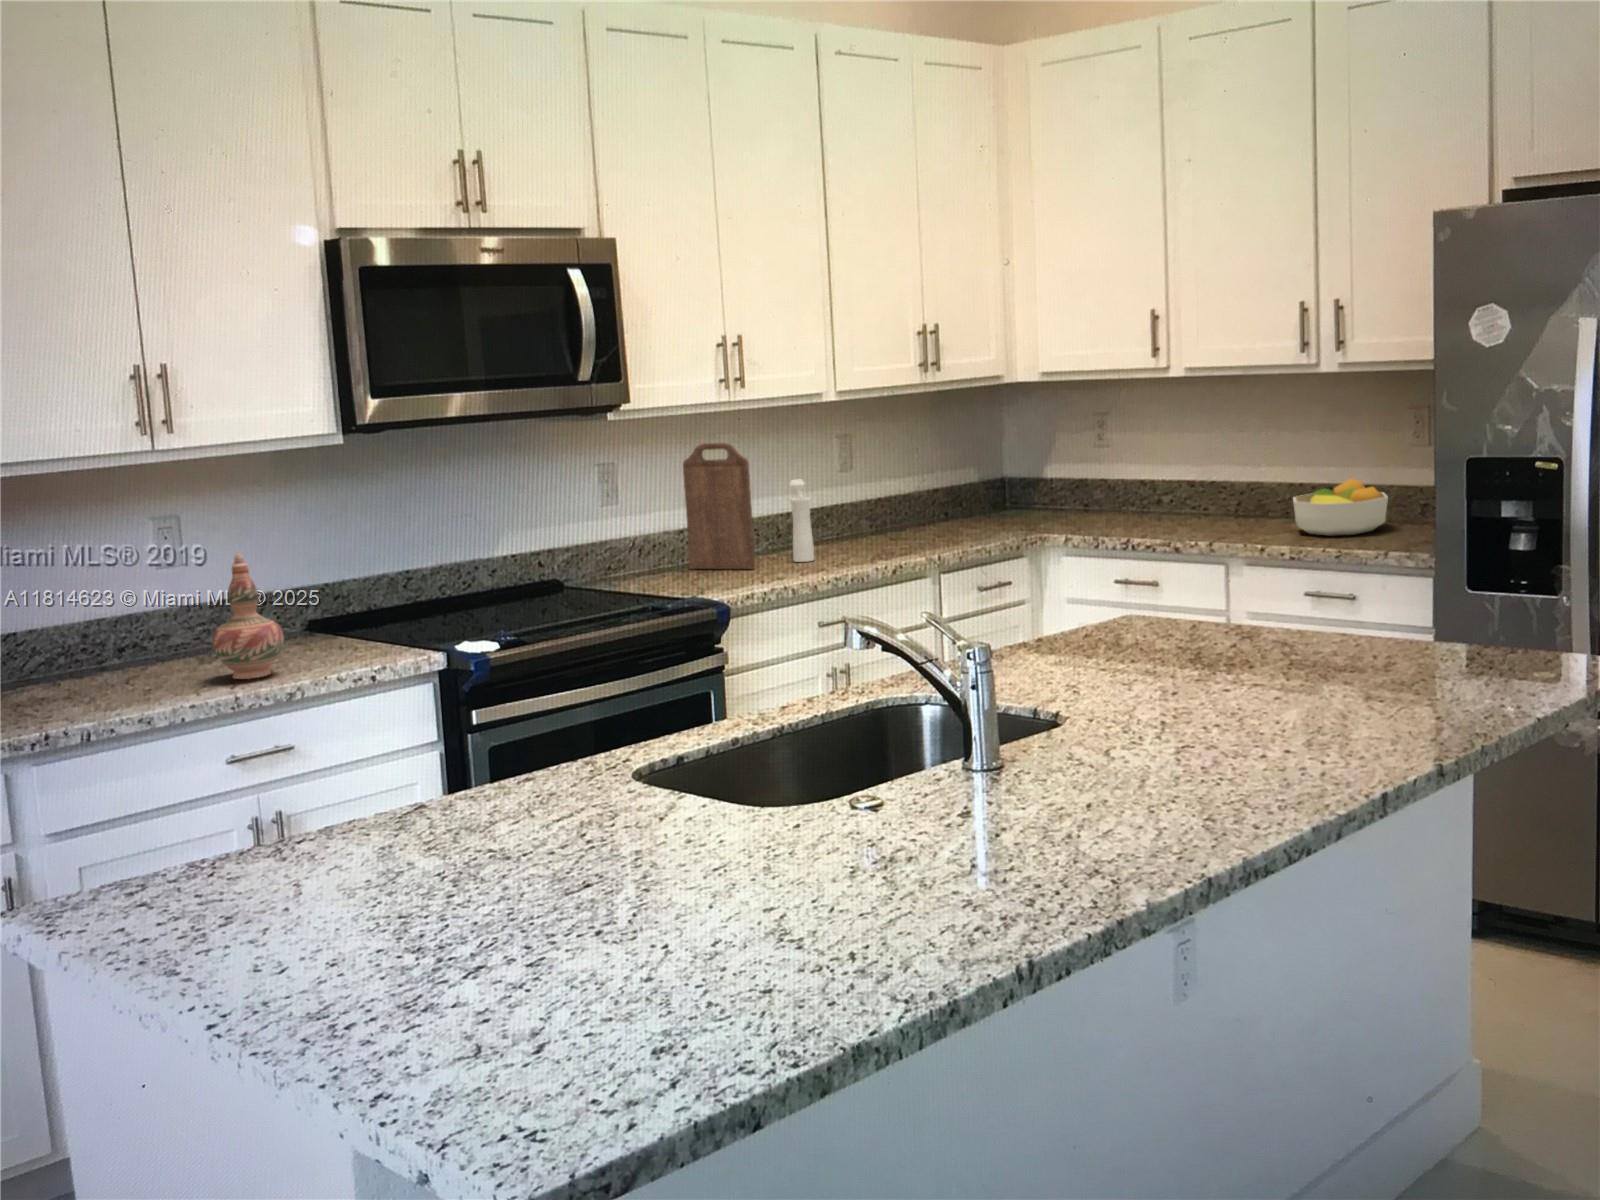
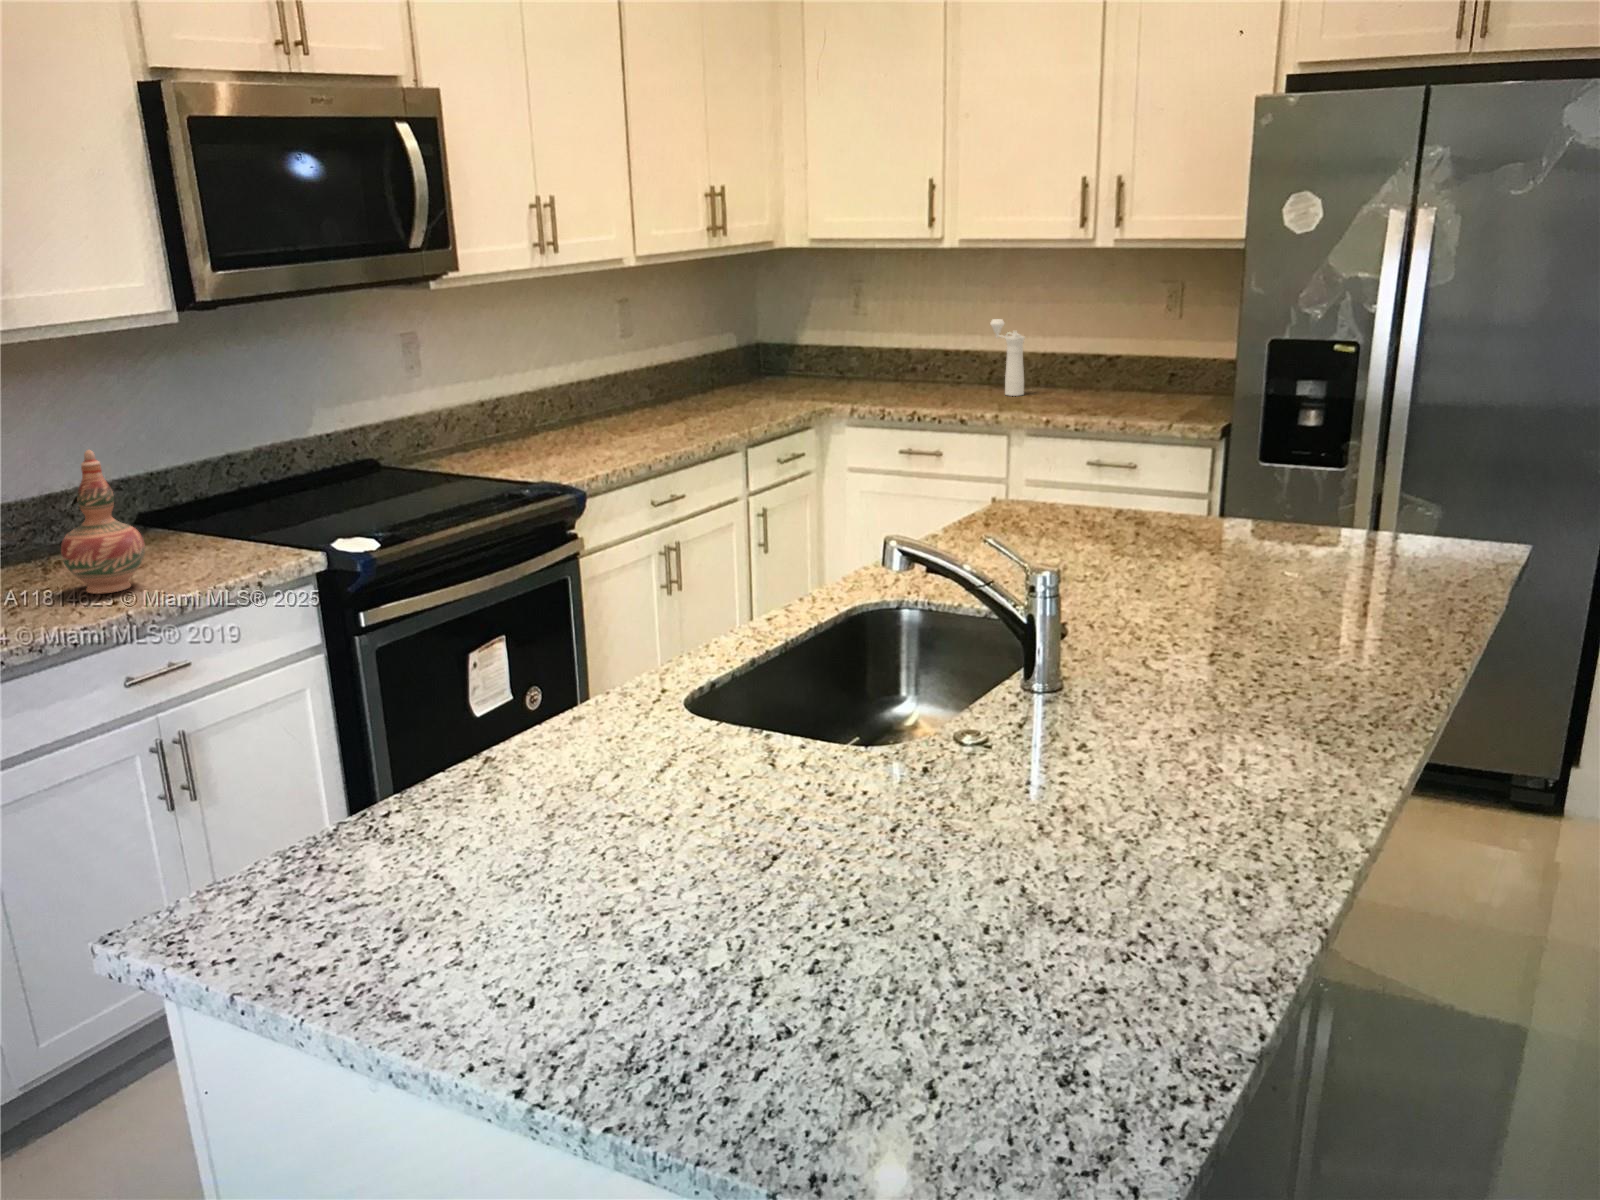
cutting board: present [683,443,755,569] -> none [481,312,564,446]
fruit bowl: present [1293,478,1388,536] -> none [1066,350,1155,406]
pepper mill: present [789,479,814,562] -> present [990,319,1025,396]

